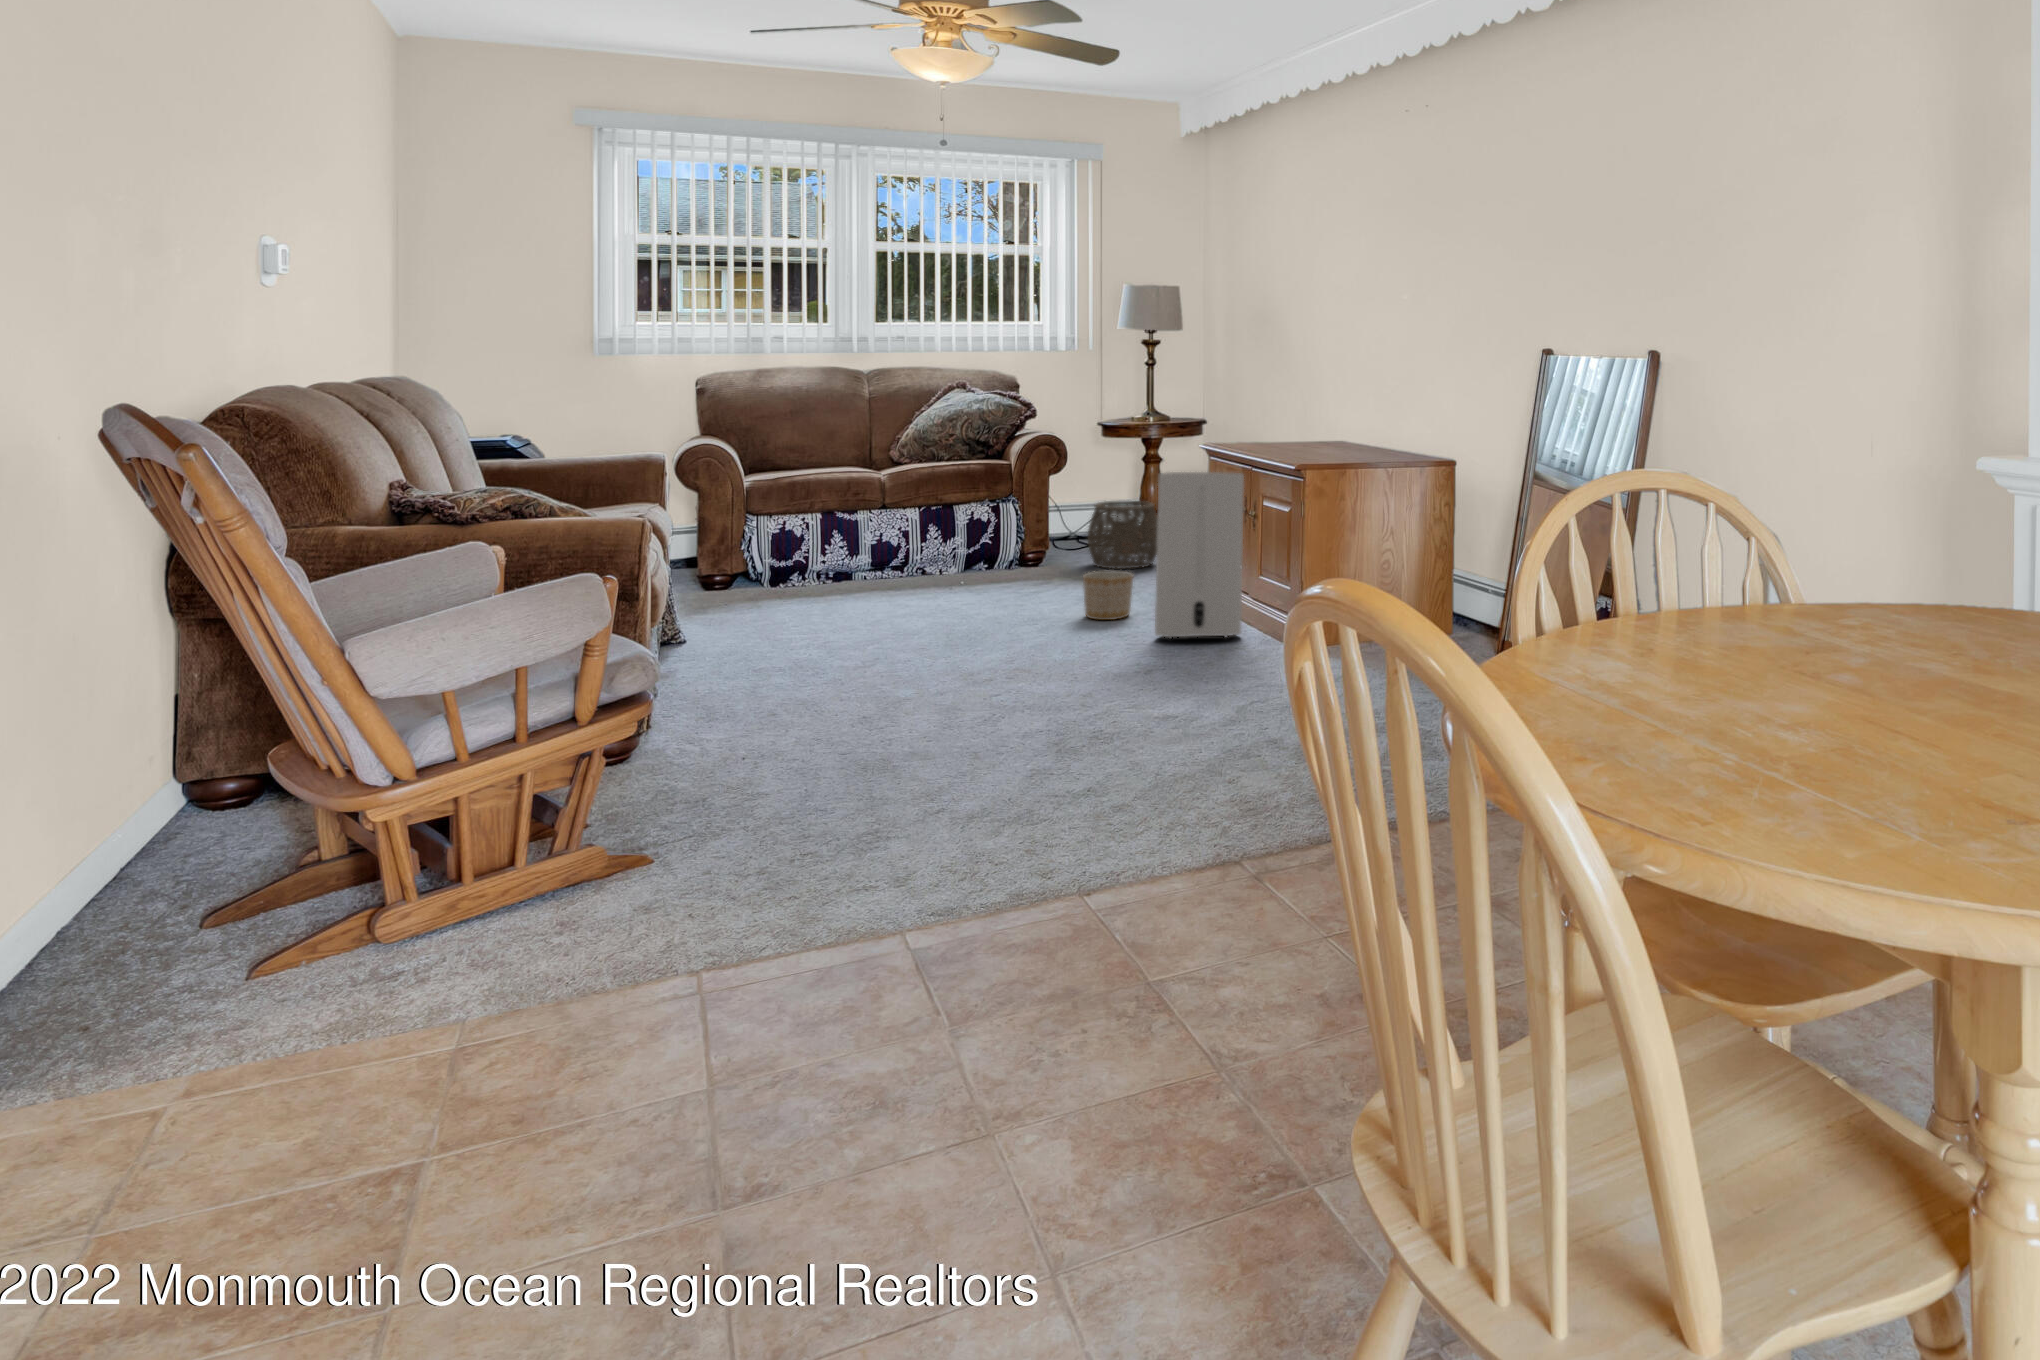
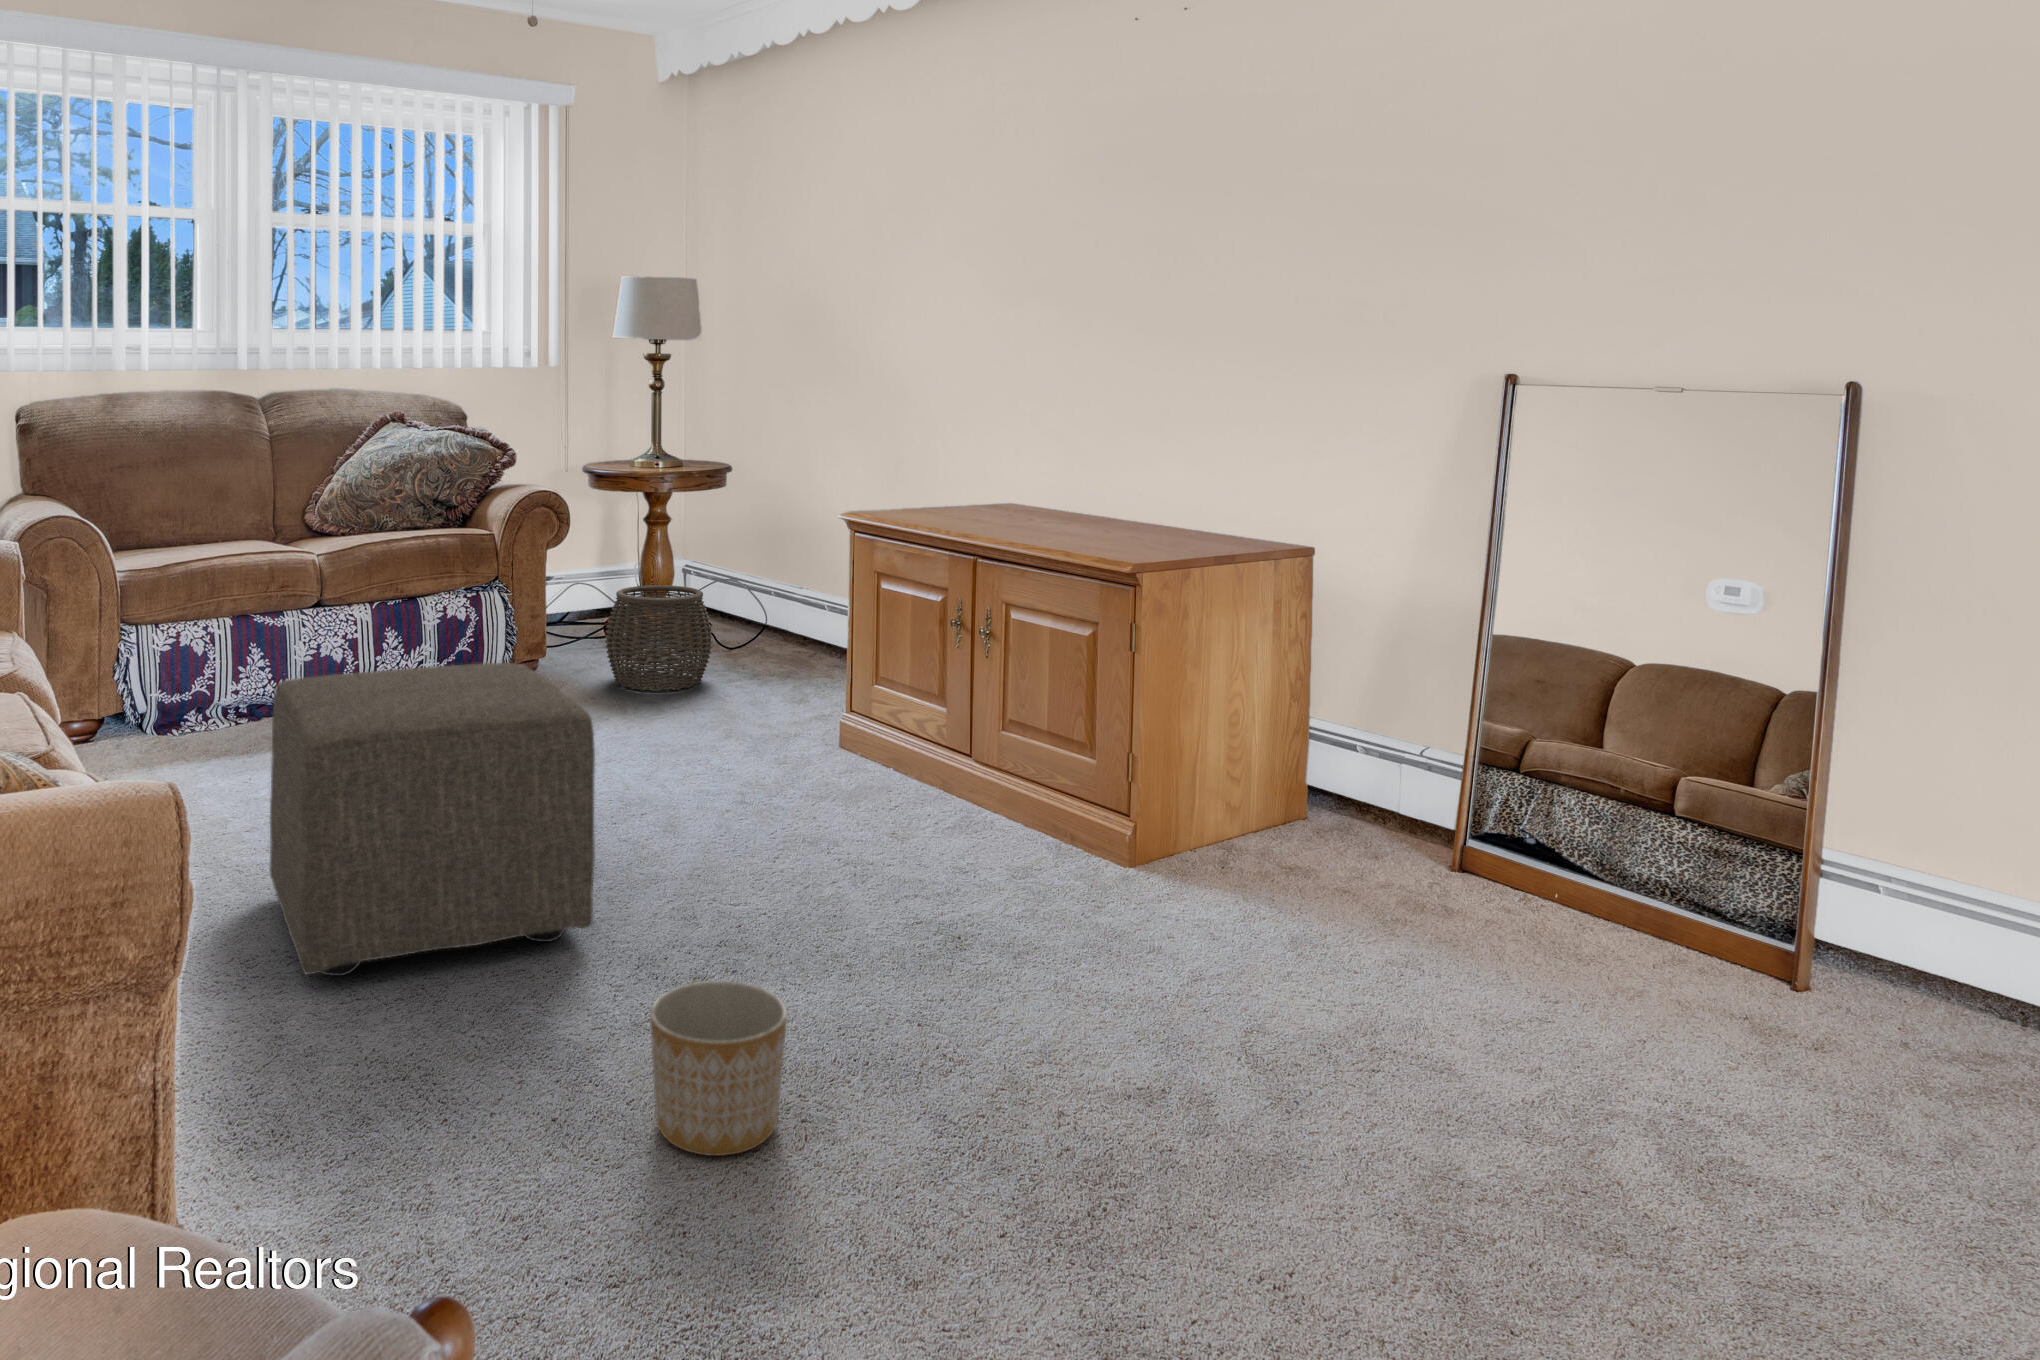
air purifier: present [1155,472,1244,638] -> none [829,571,974,850]
ottoman: none [798,522,976,679] -> present [270,663,595,976]
planter: present [1083,571,1133,620] -> present [650,981,787,1156]

